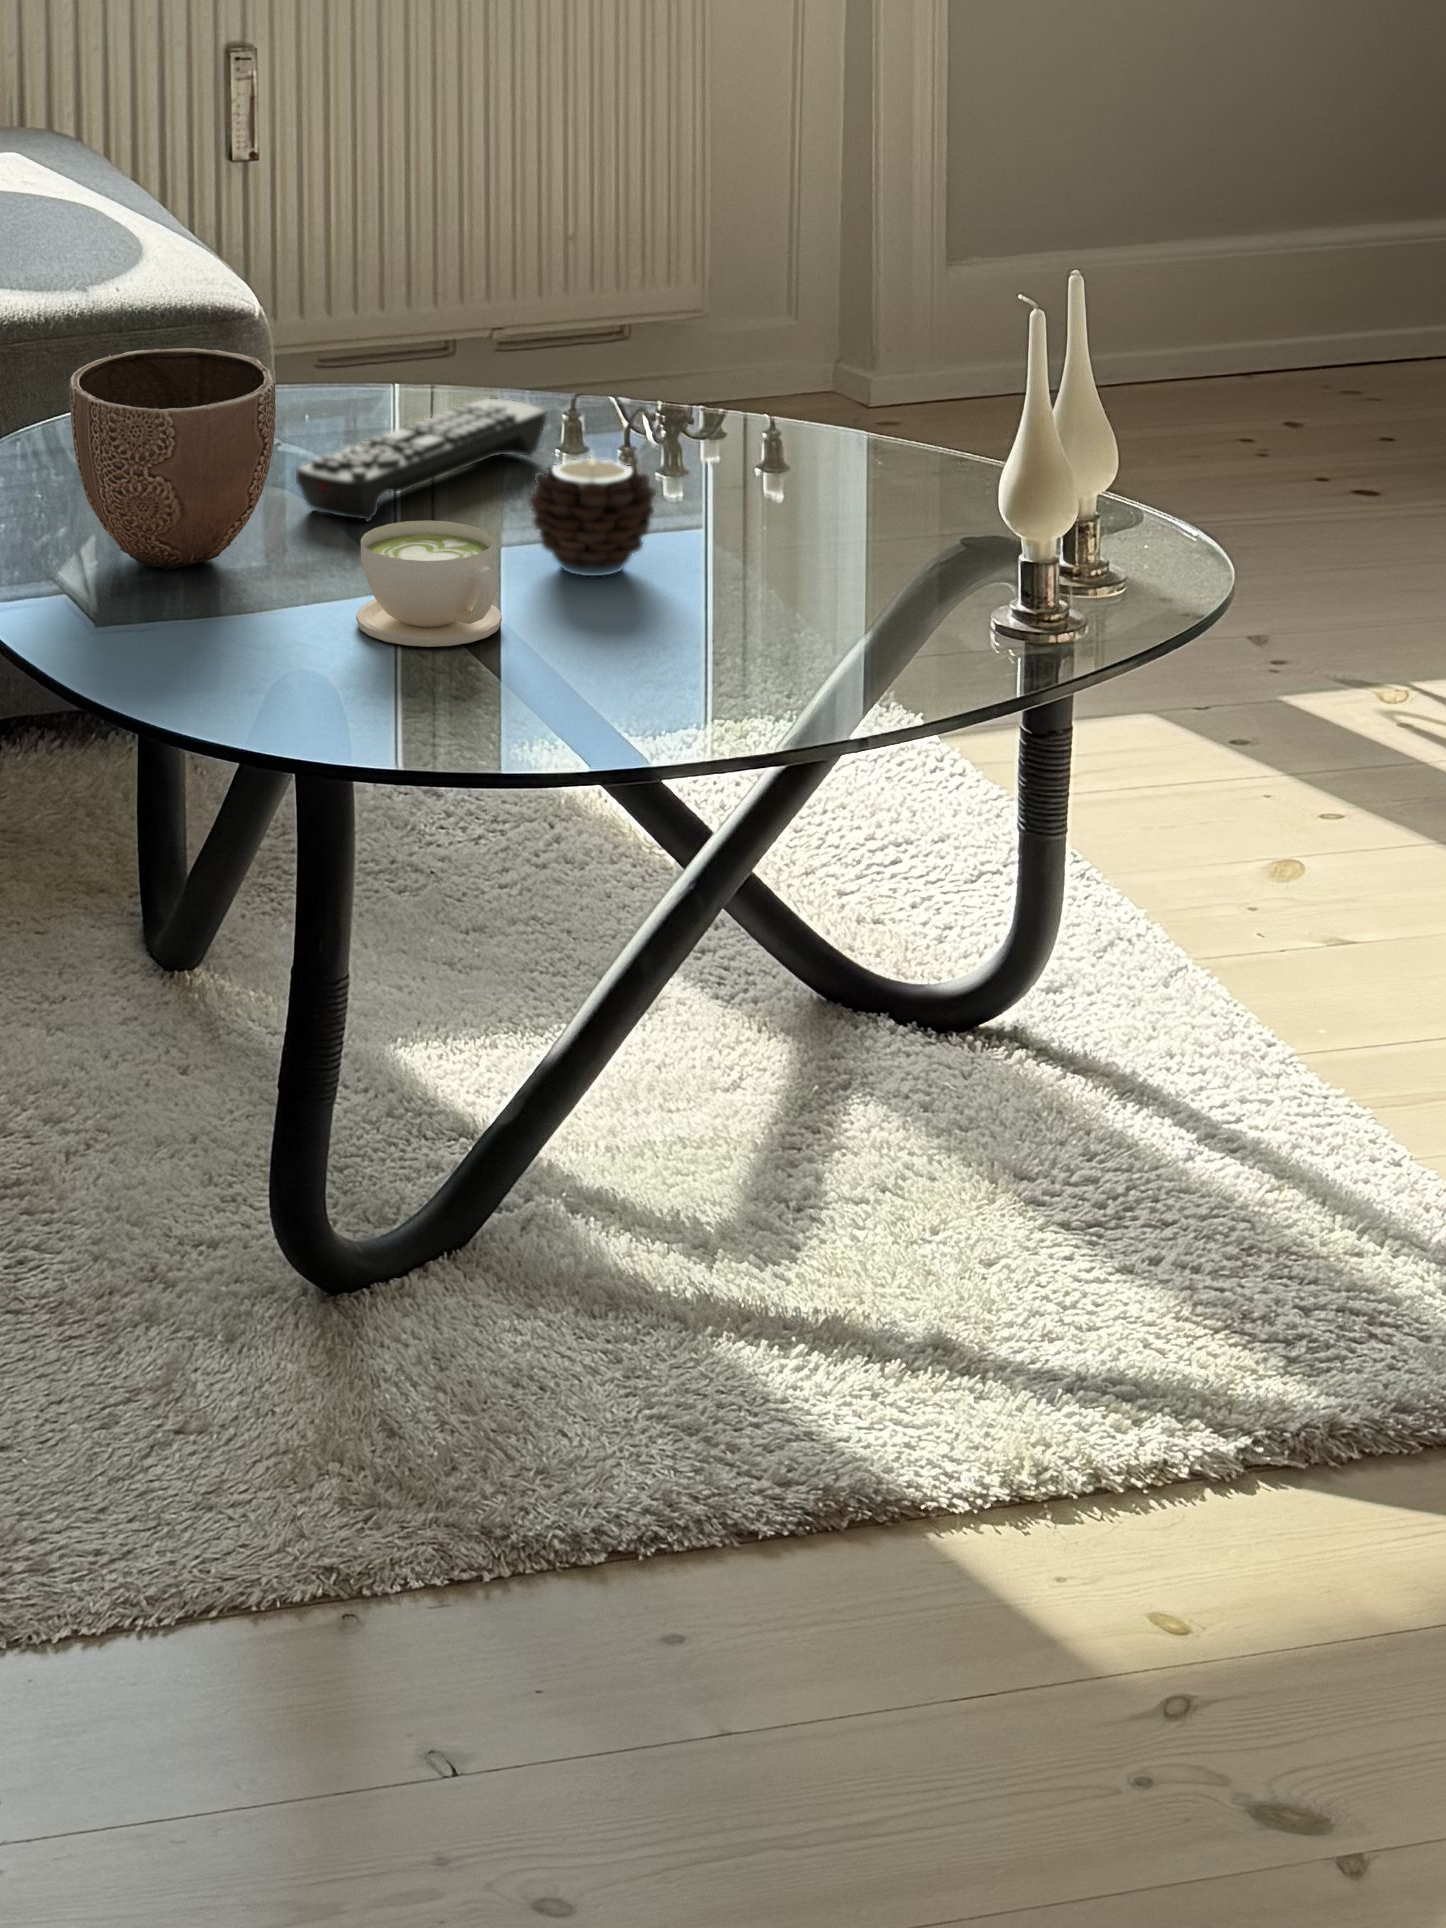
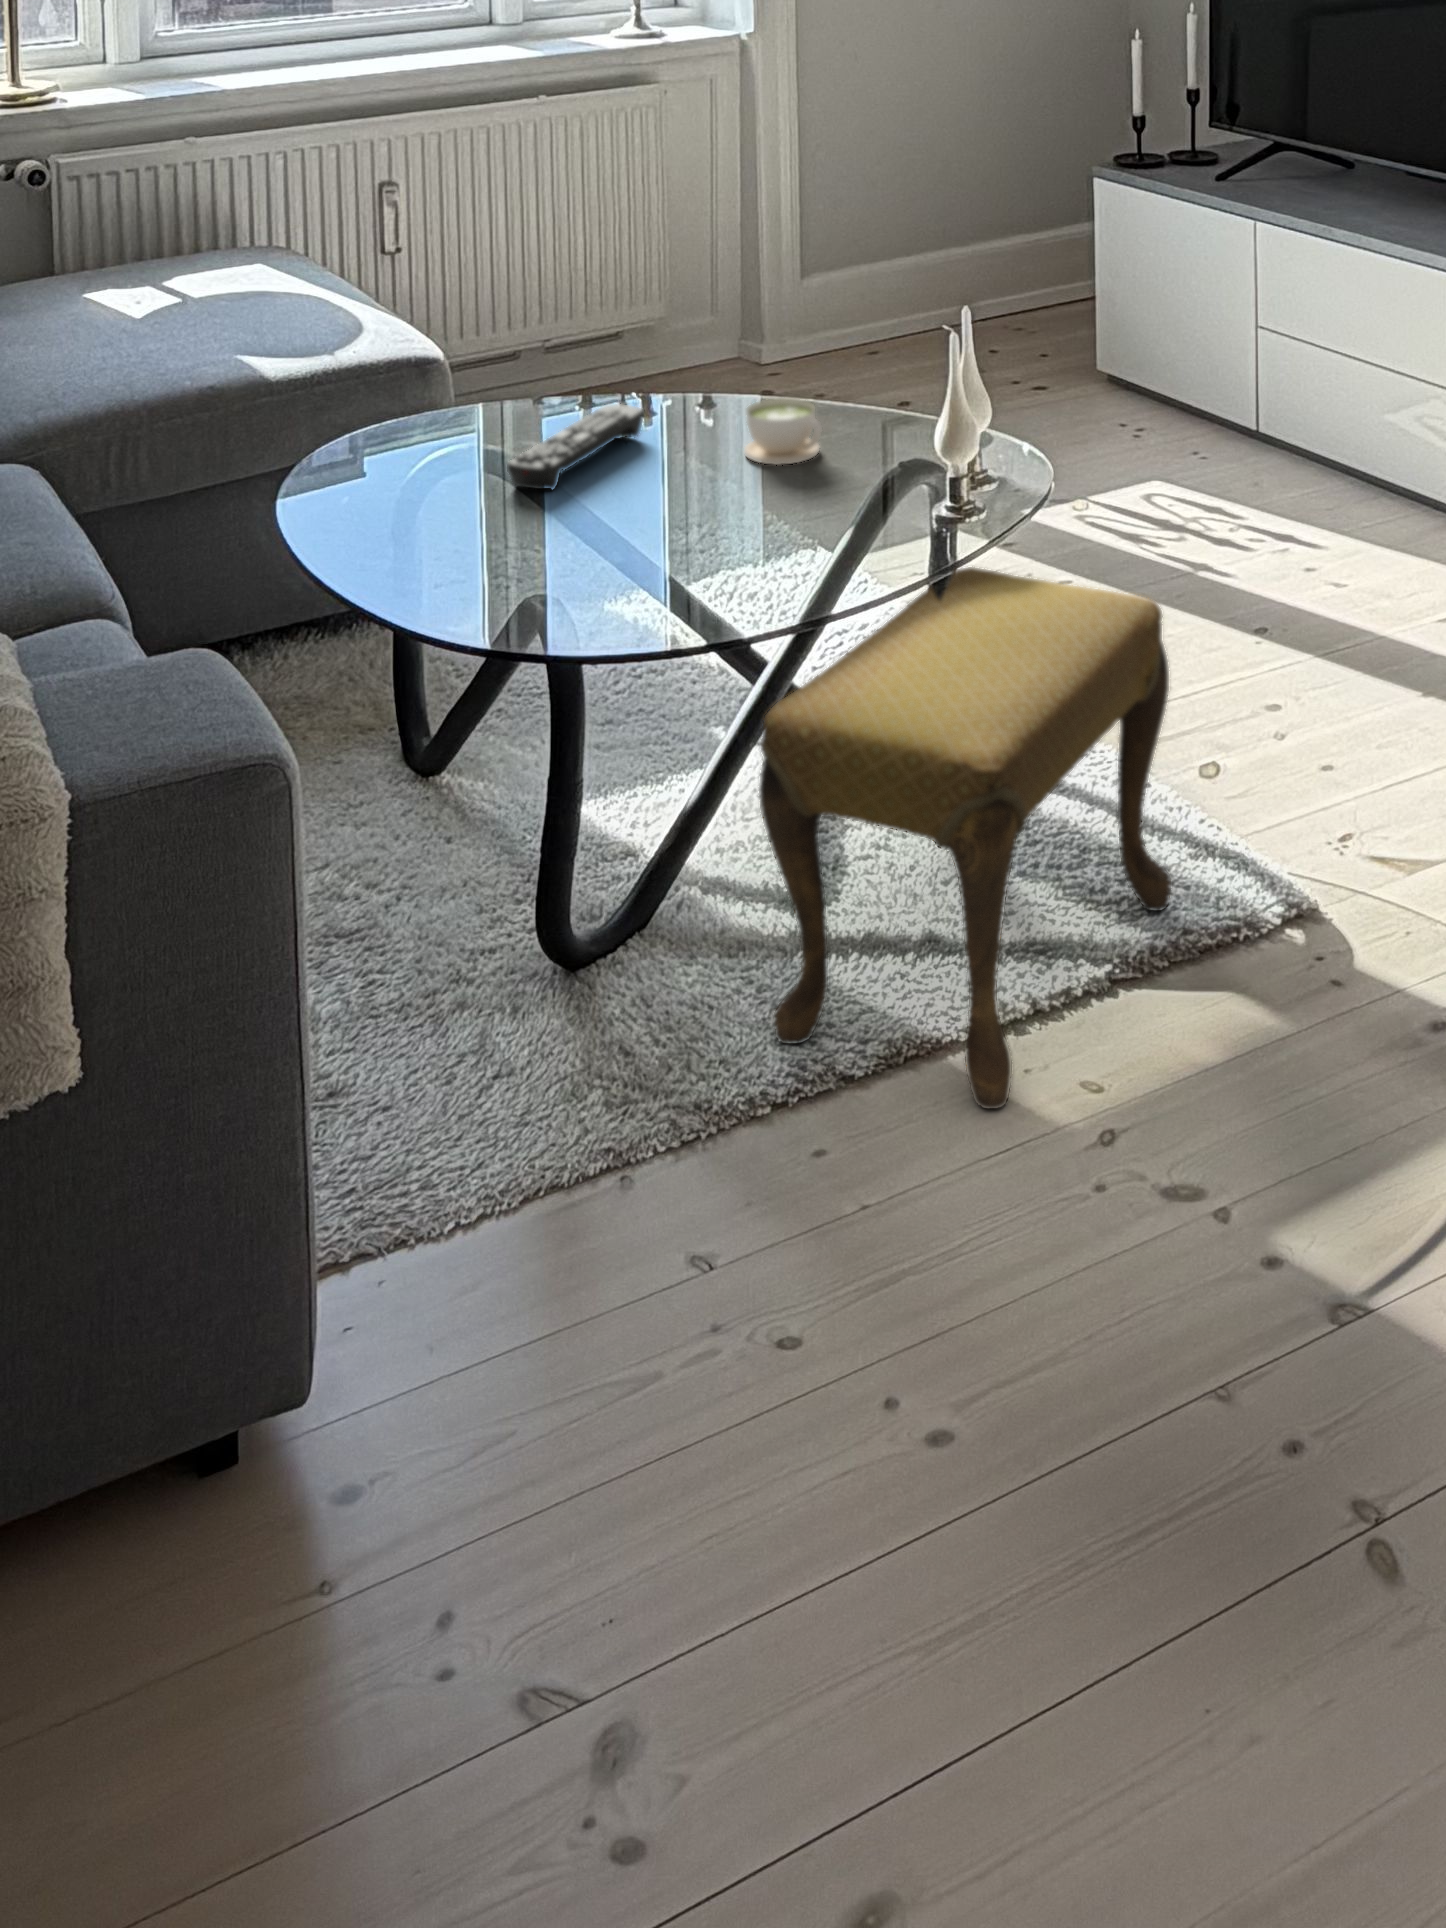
decorative bowl: present [69,348,276,569] -> none [376,398,504,536]
candle: present [529,456,656,576] -> none [656,436,729,511]
coffee cup: present [356,521,502,647] -> present [744,398,822,465]
footstool: none [616,716,1400,1626] -> present [759,567,1171,1109]

